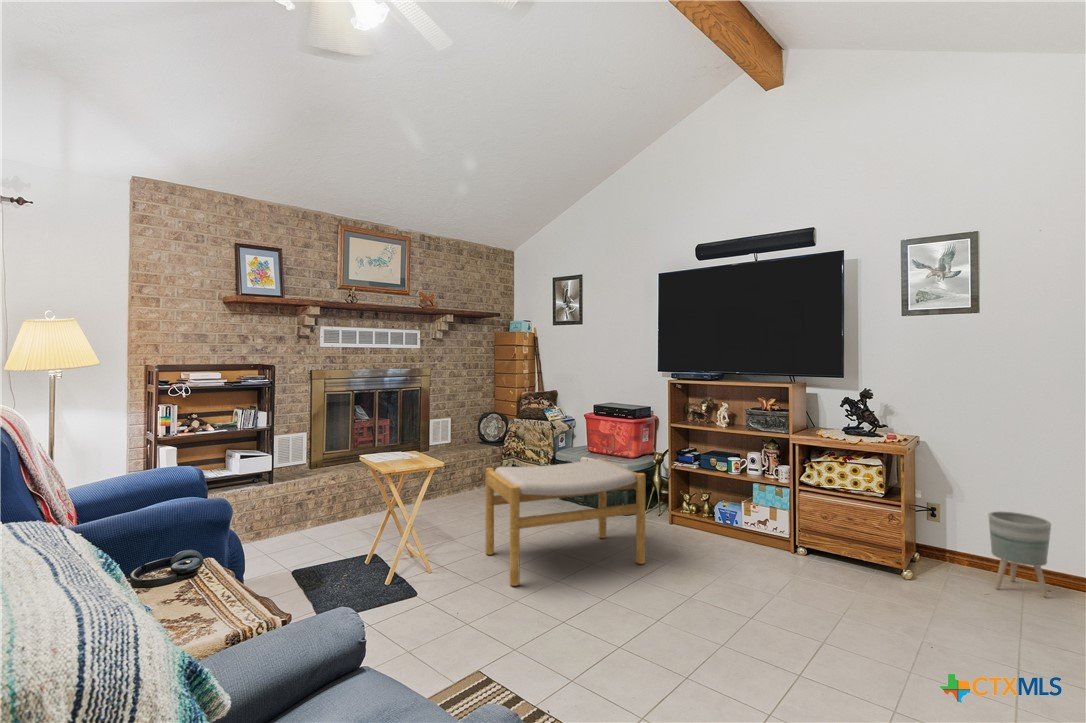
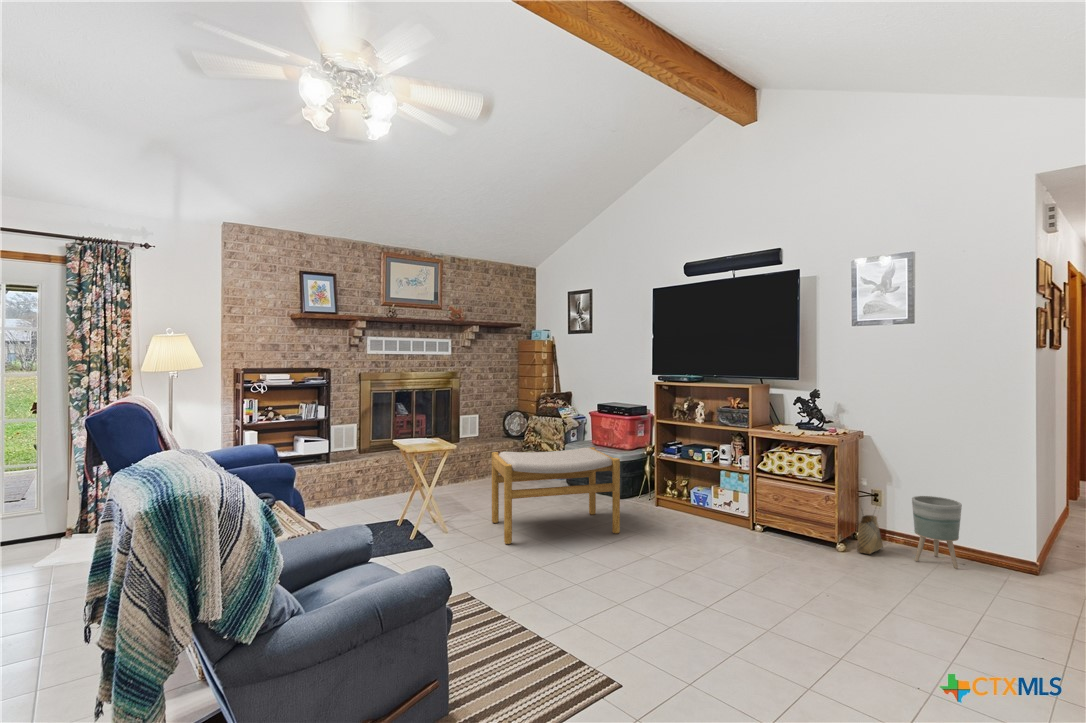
woven basket: none [920,517,951,582] -> present [857,515,883,554]

